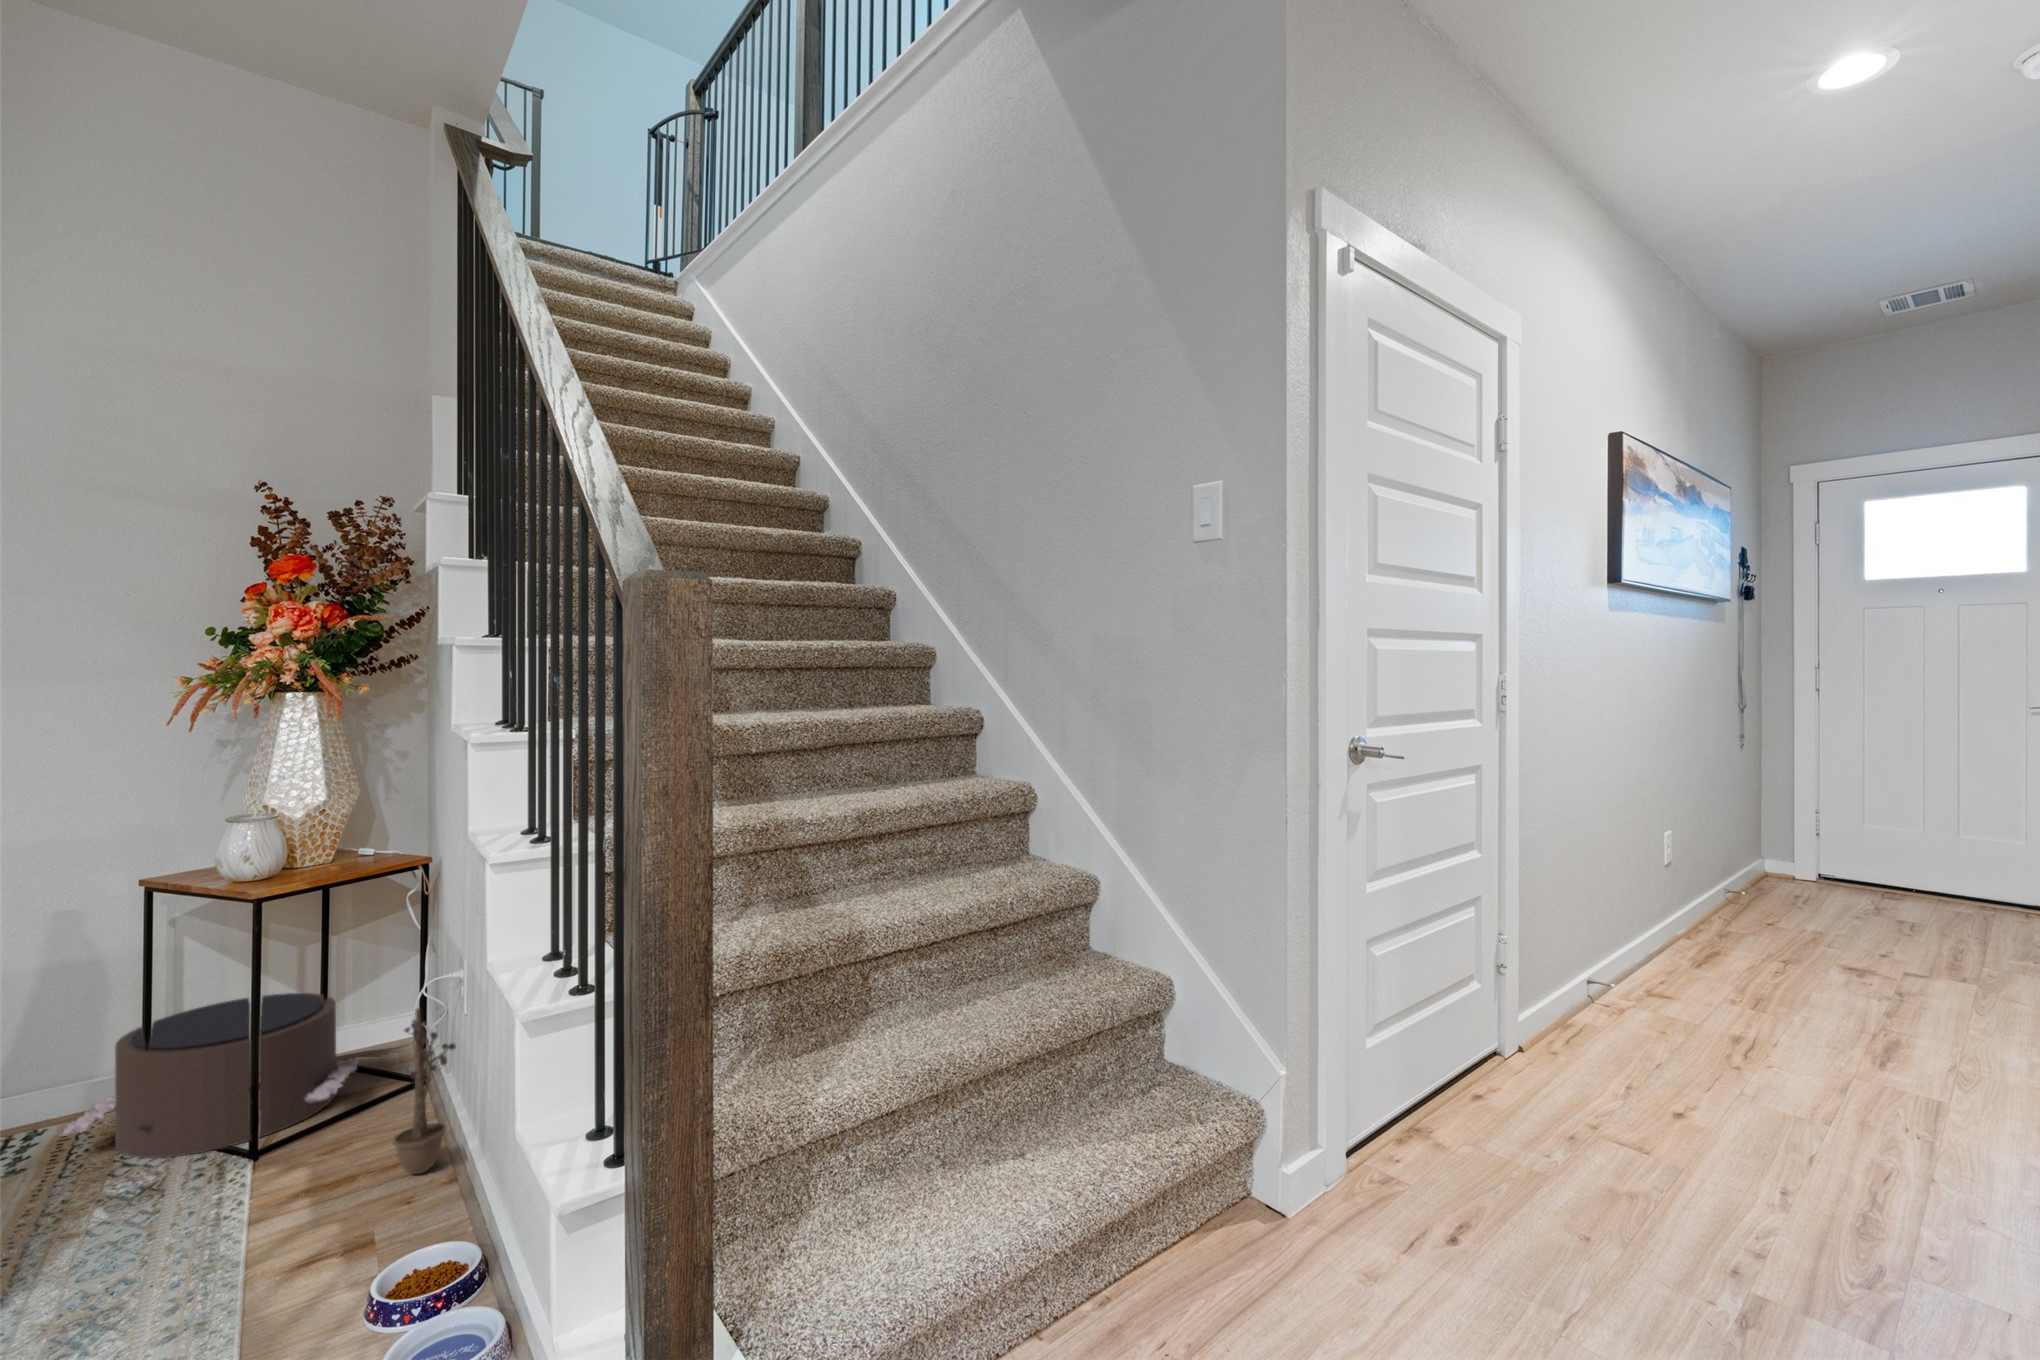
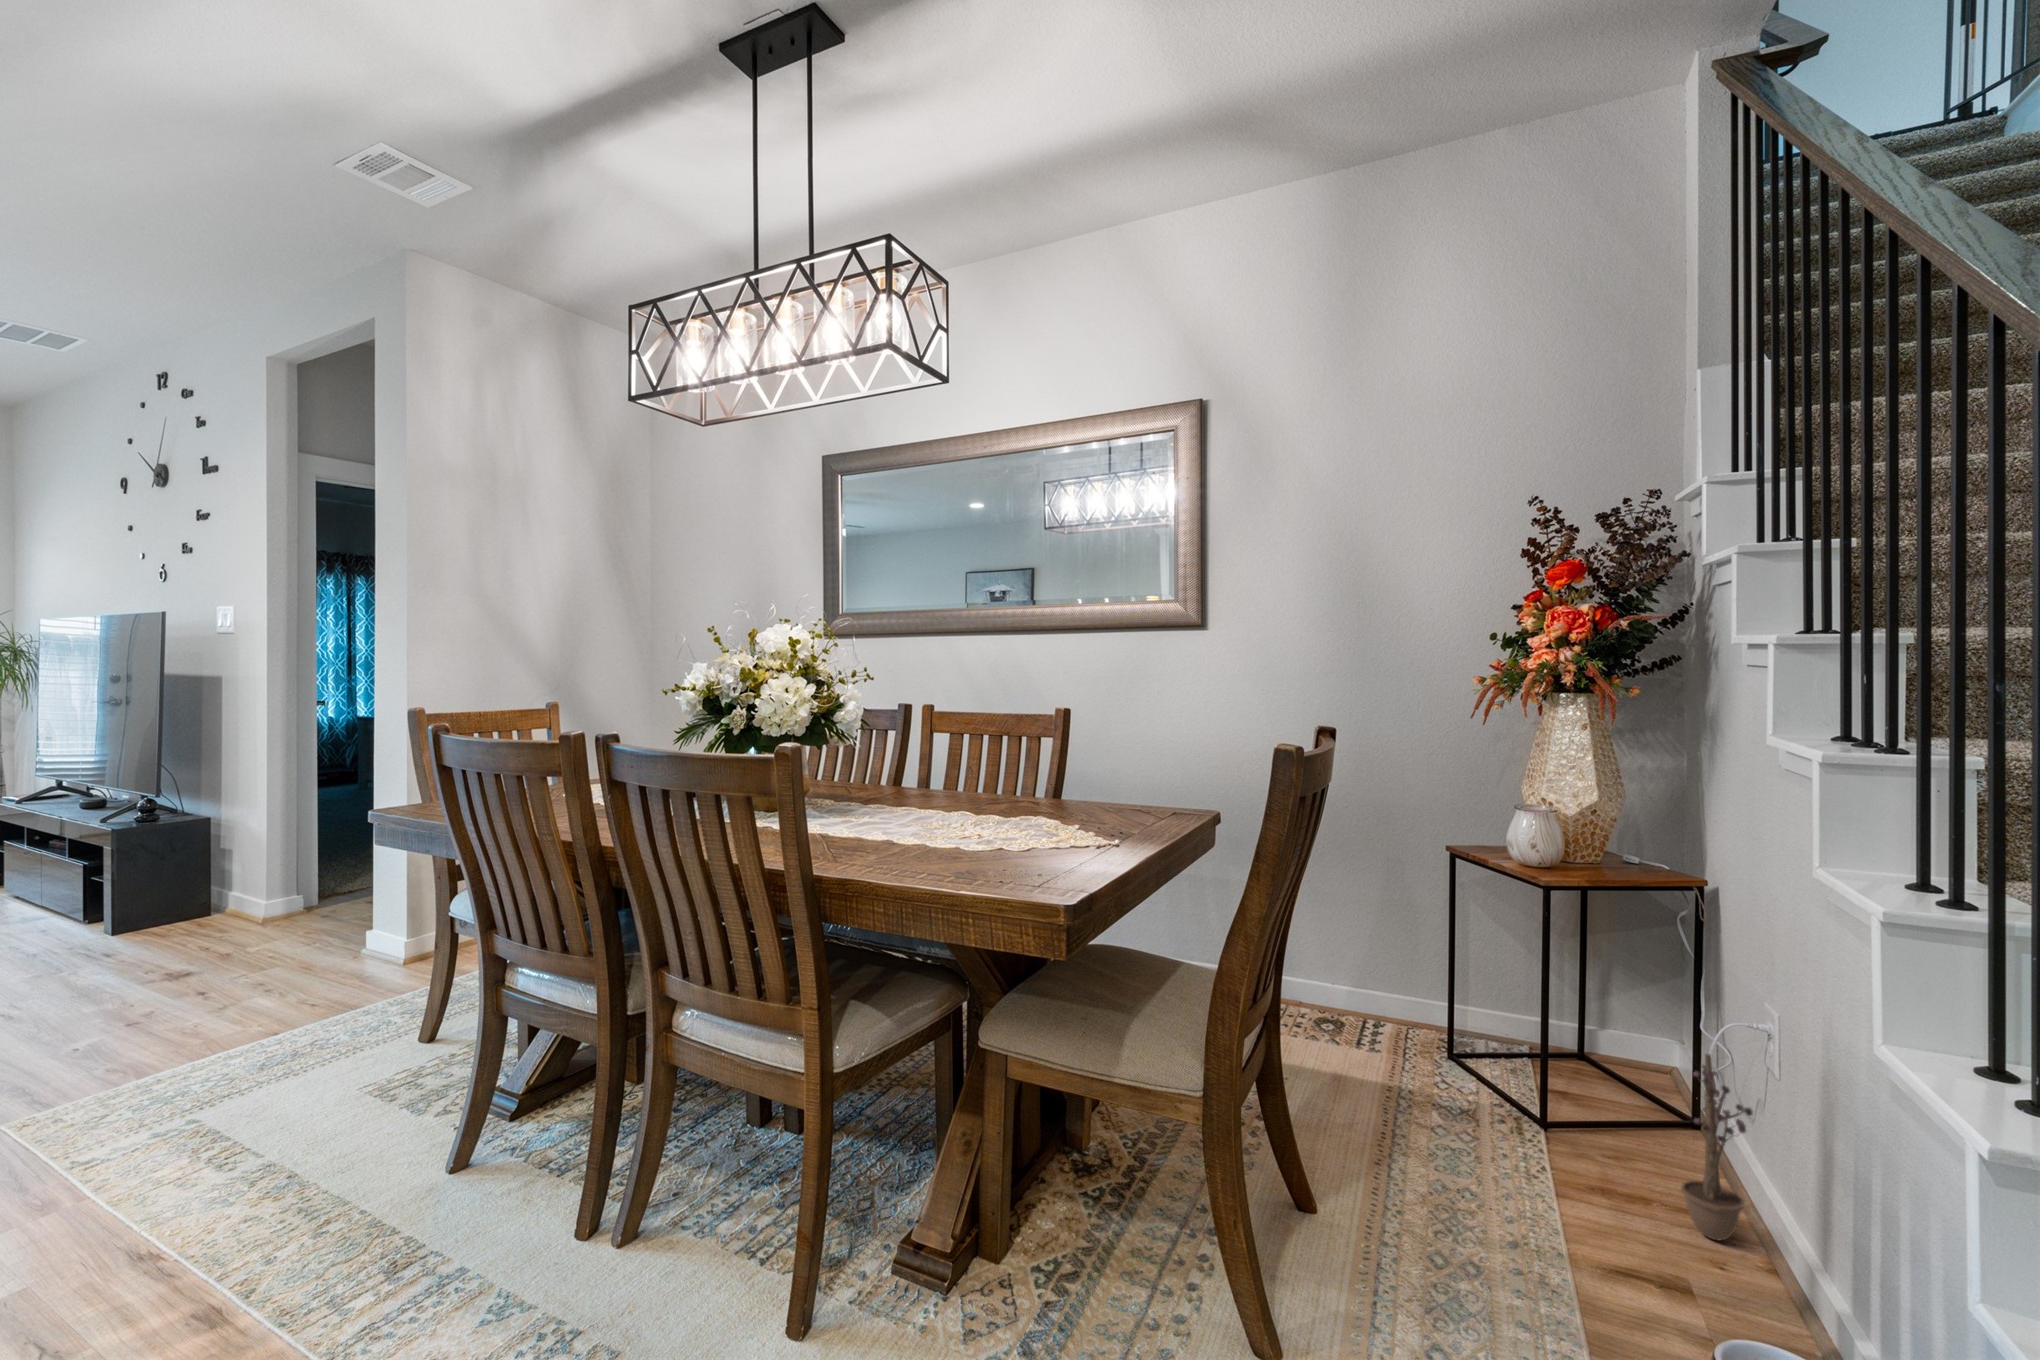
pouf: present [61,993,360,1158] -> none [1397,963,1633,1110]

